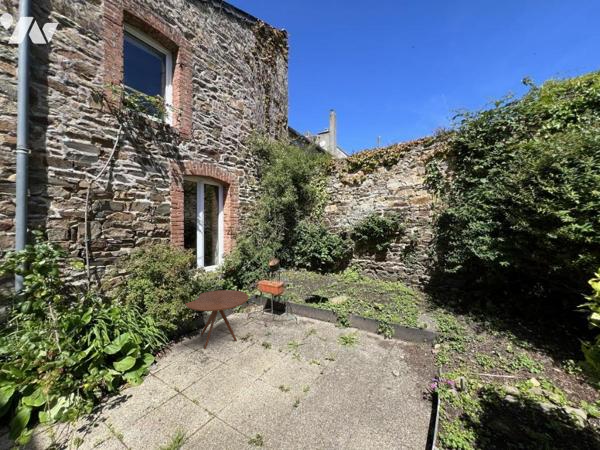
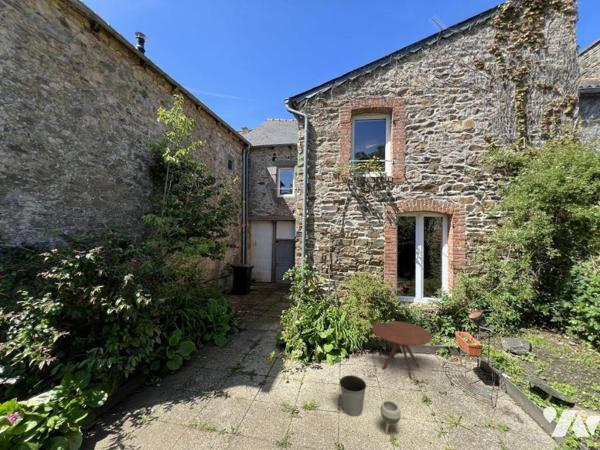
planter: none [259,357,279,392] -> present [380,401,401,434]
bucket: none [203,359,239,411] -> present [340,375,367,416]

